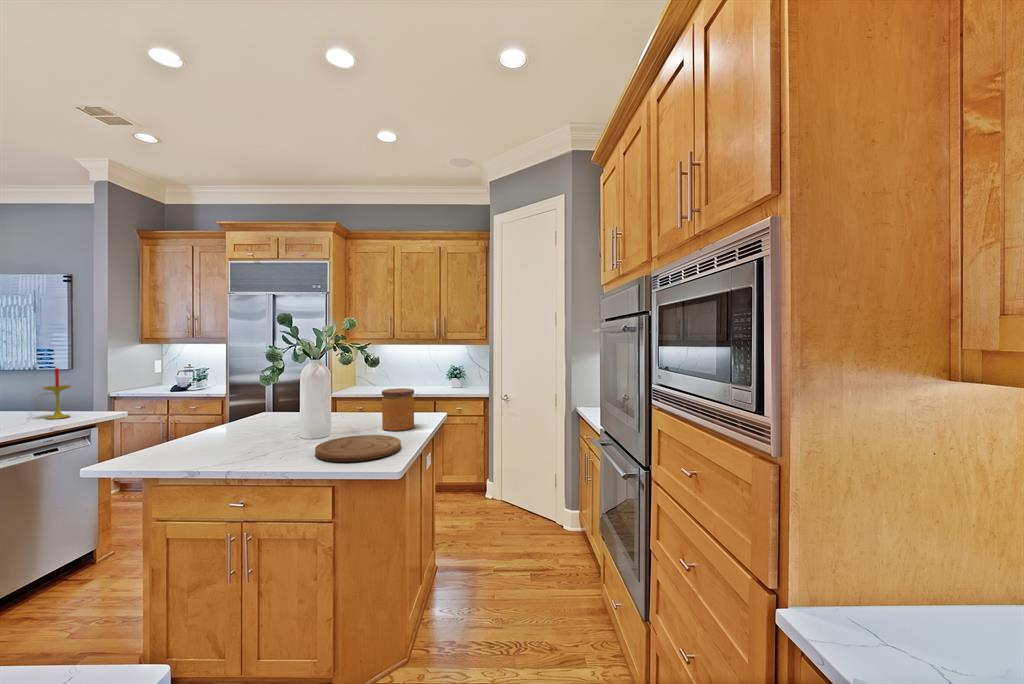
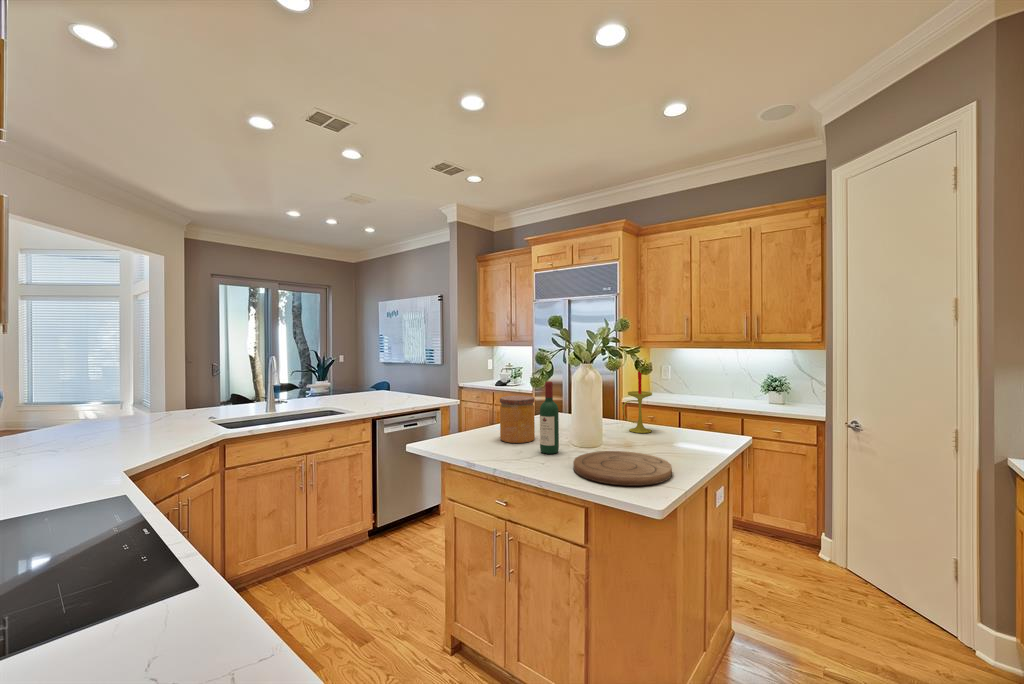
candle: present [36,368,71,419] -> present [622,372,652,433]
wine bottle: none [273,380,294,449] -> present [540,381,559,454]
jar: present [382,388,414,431] -> present [500,396,535,443]

